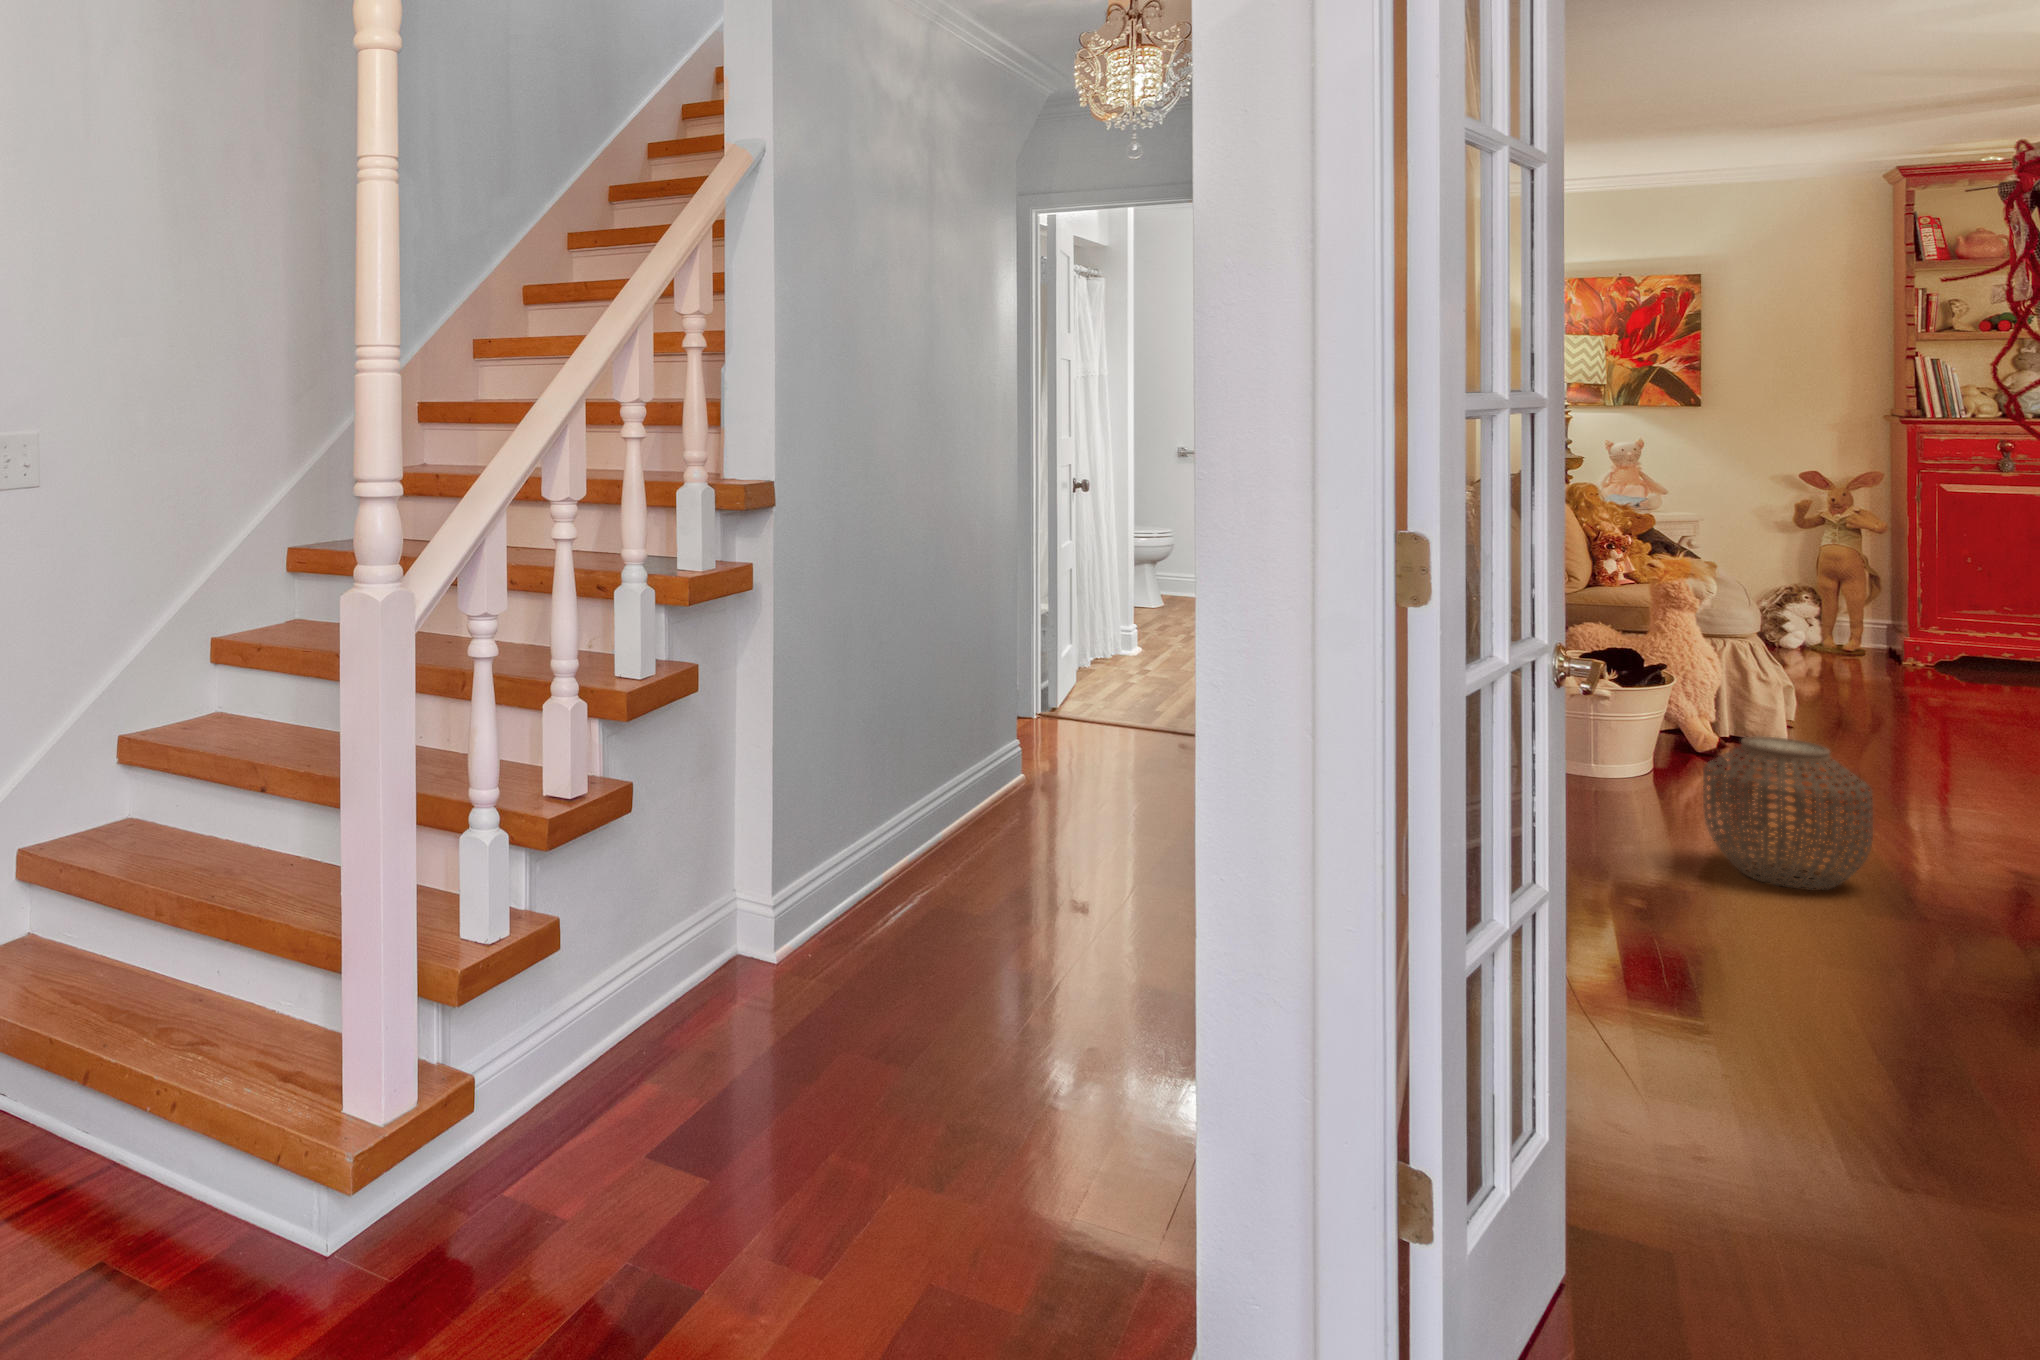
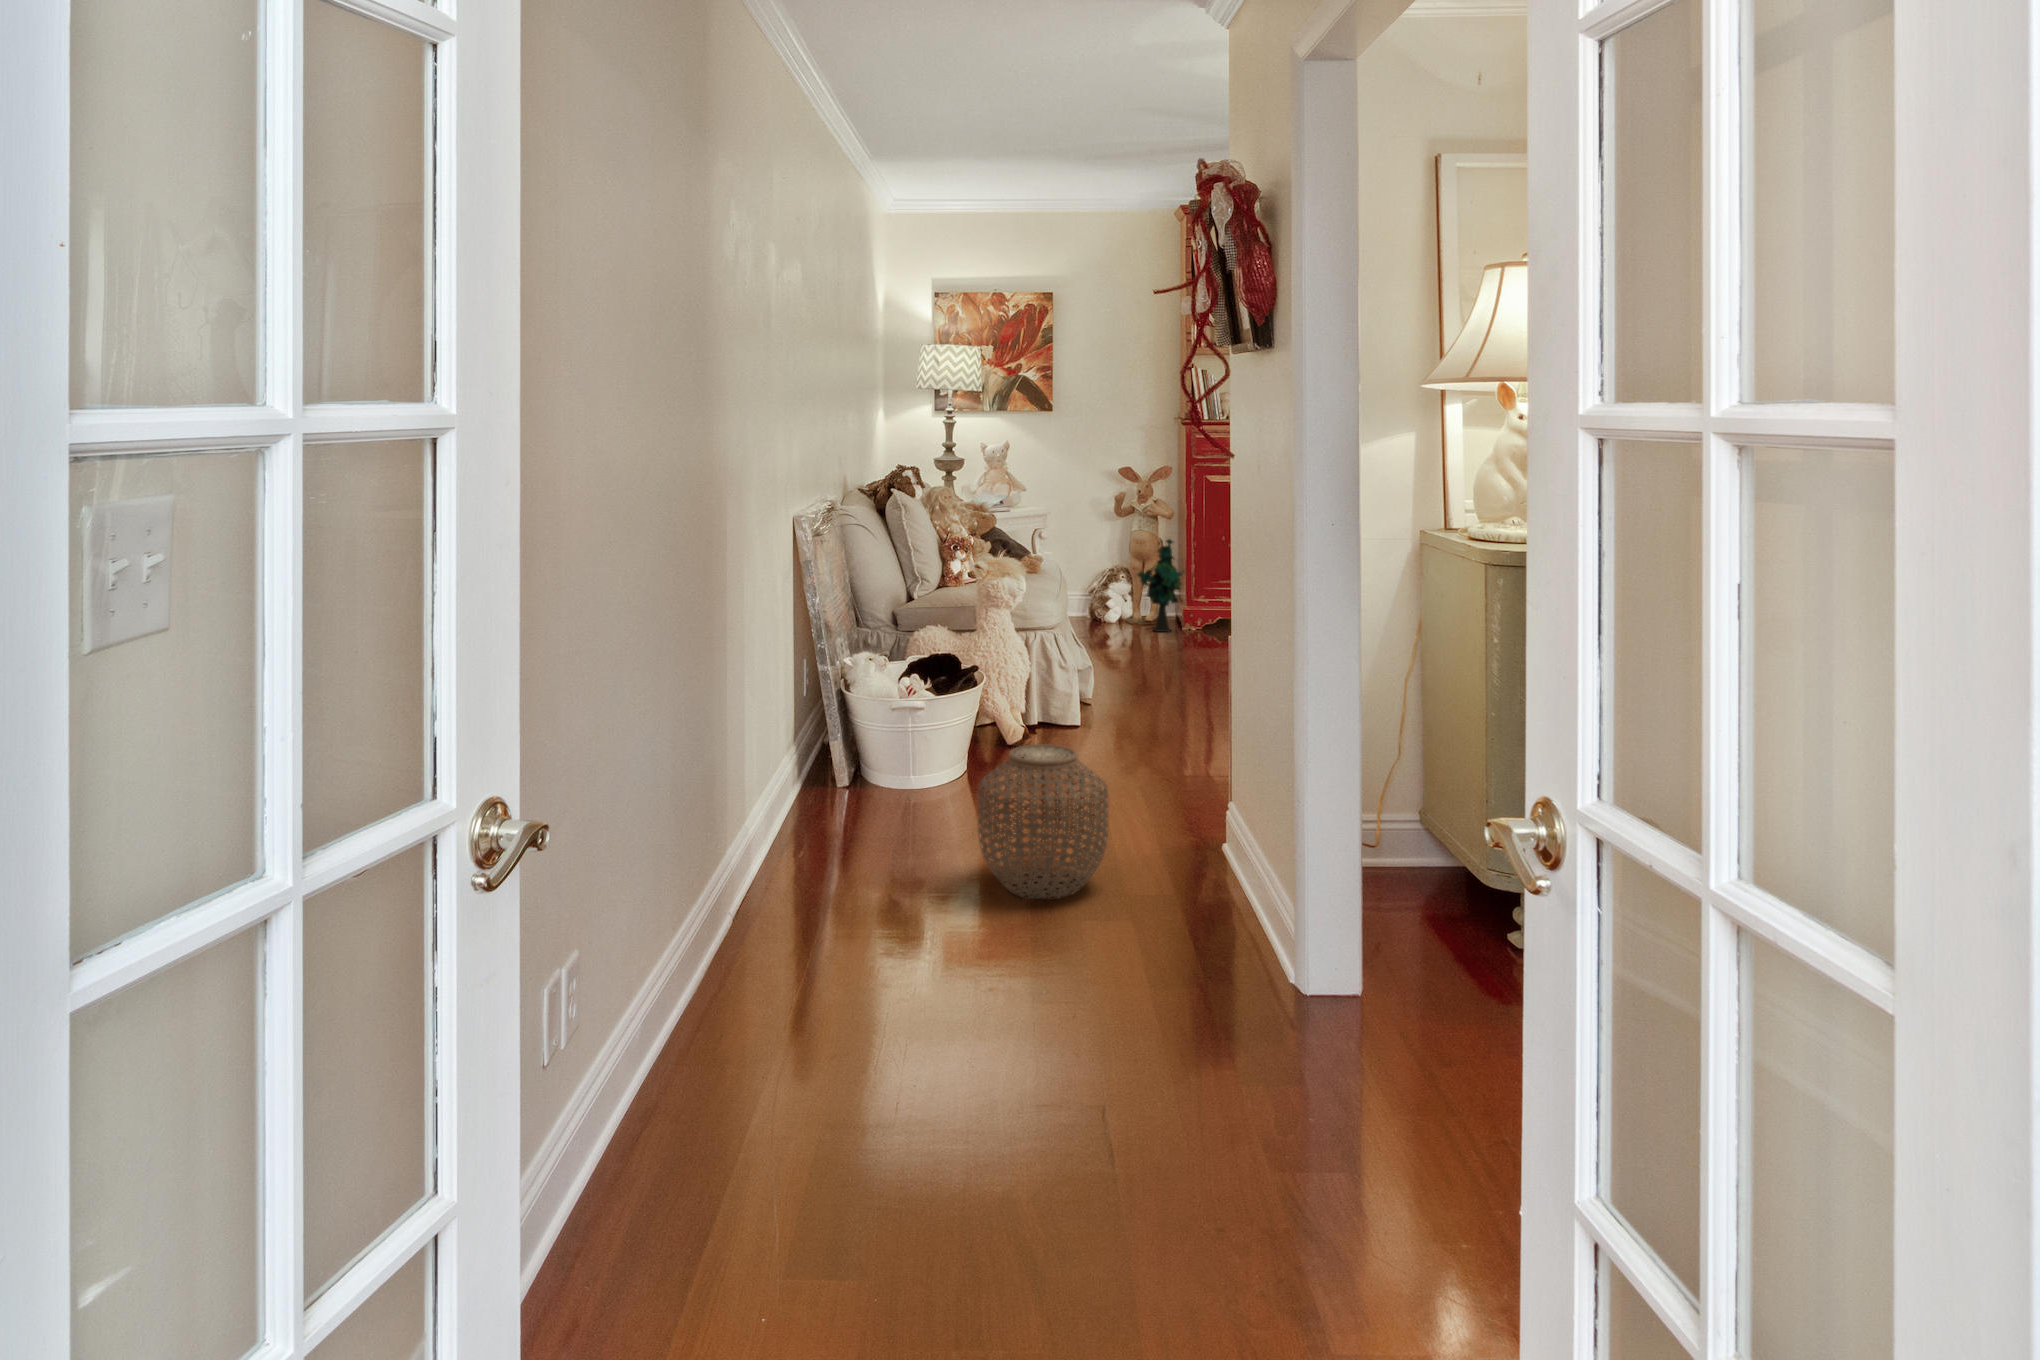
decorative plant: none [1829,556,1909,664] -> present [1137,539,1184,632]

